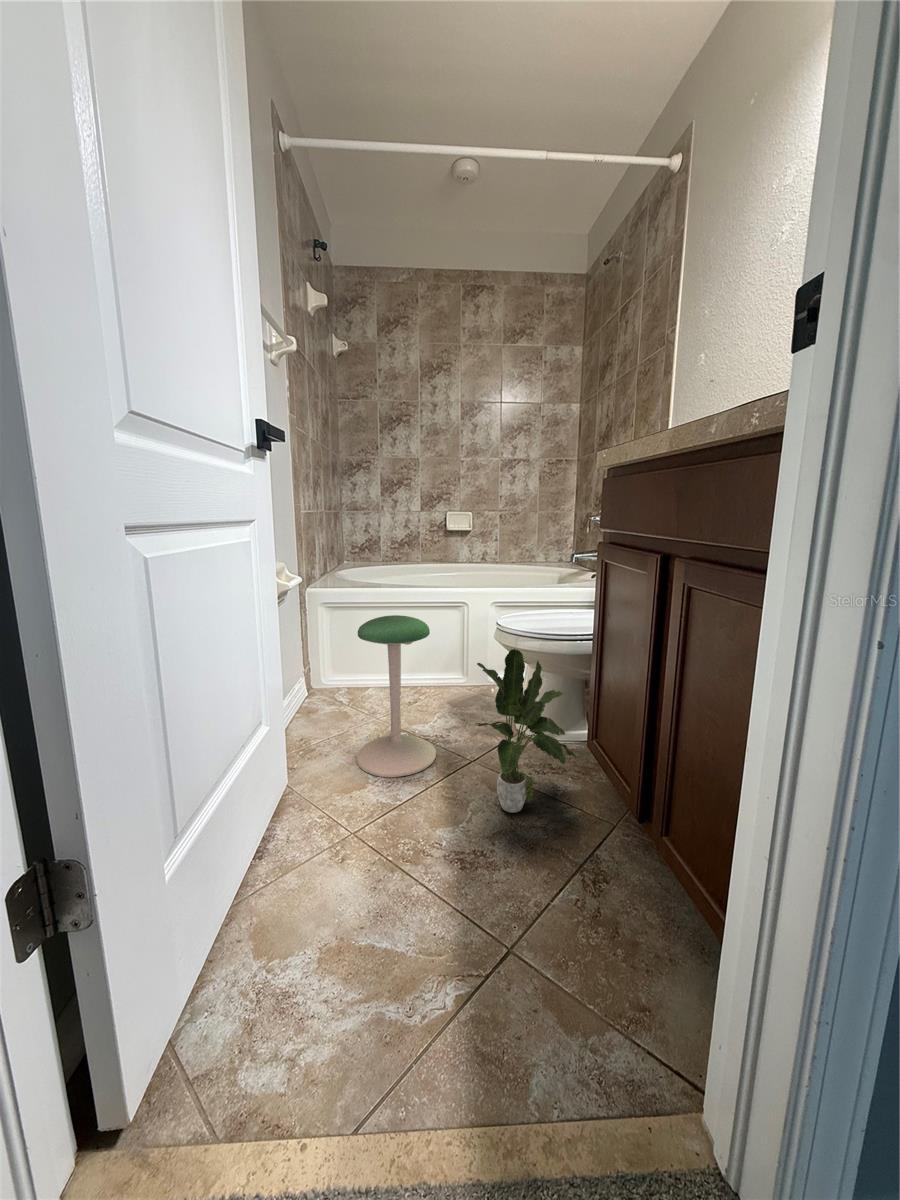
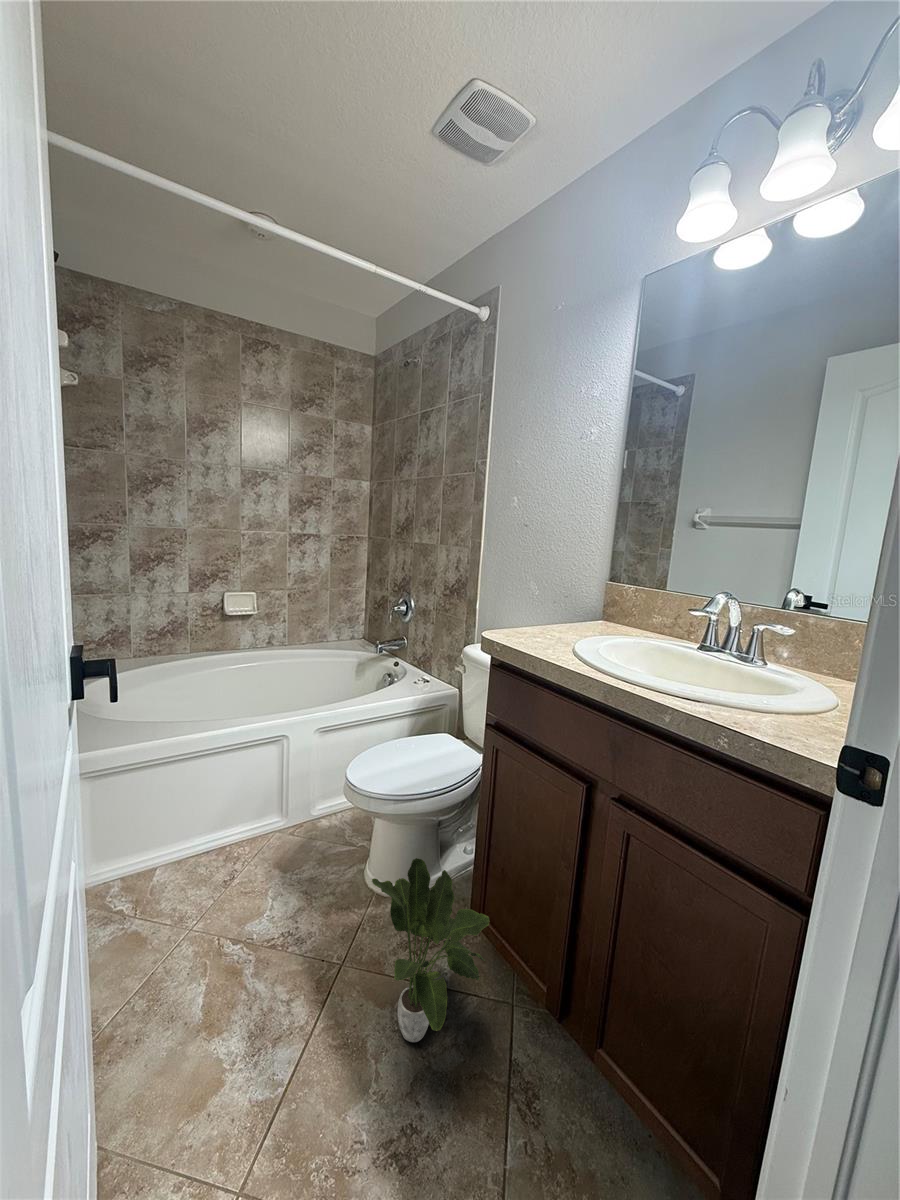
stool: present [356,615,436,777] -> none [187,813,297,1049]

